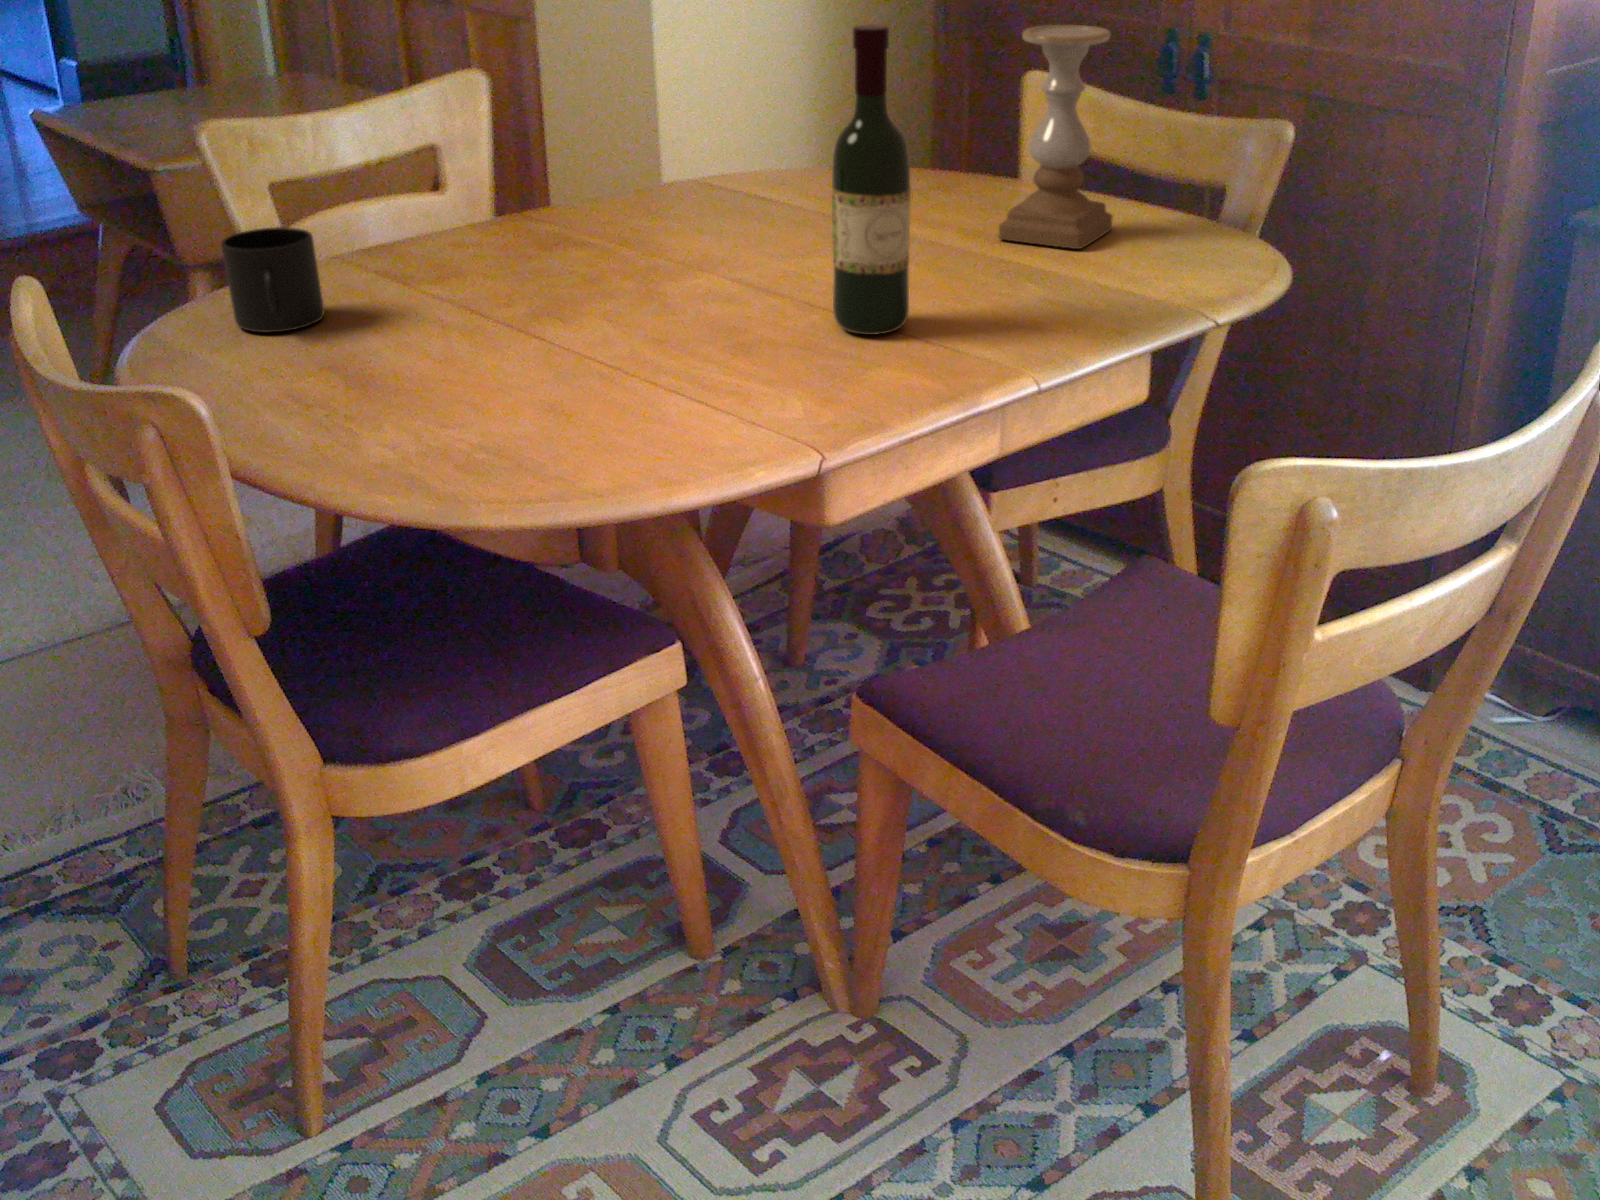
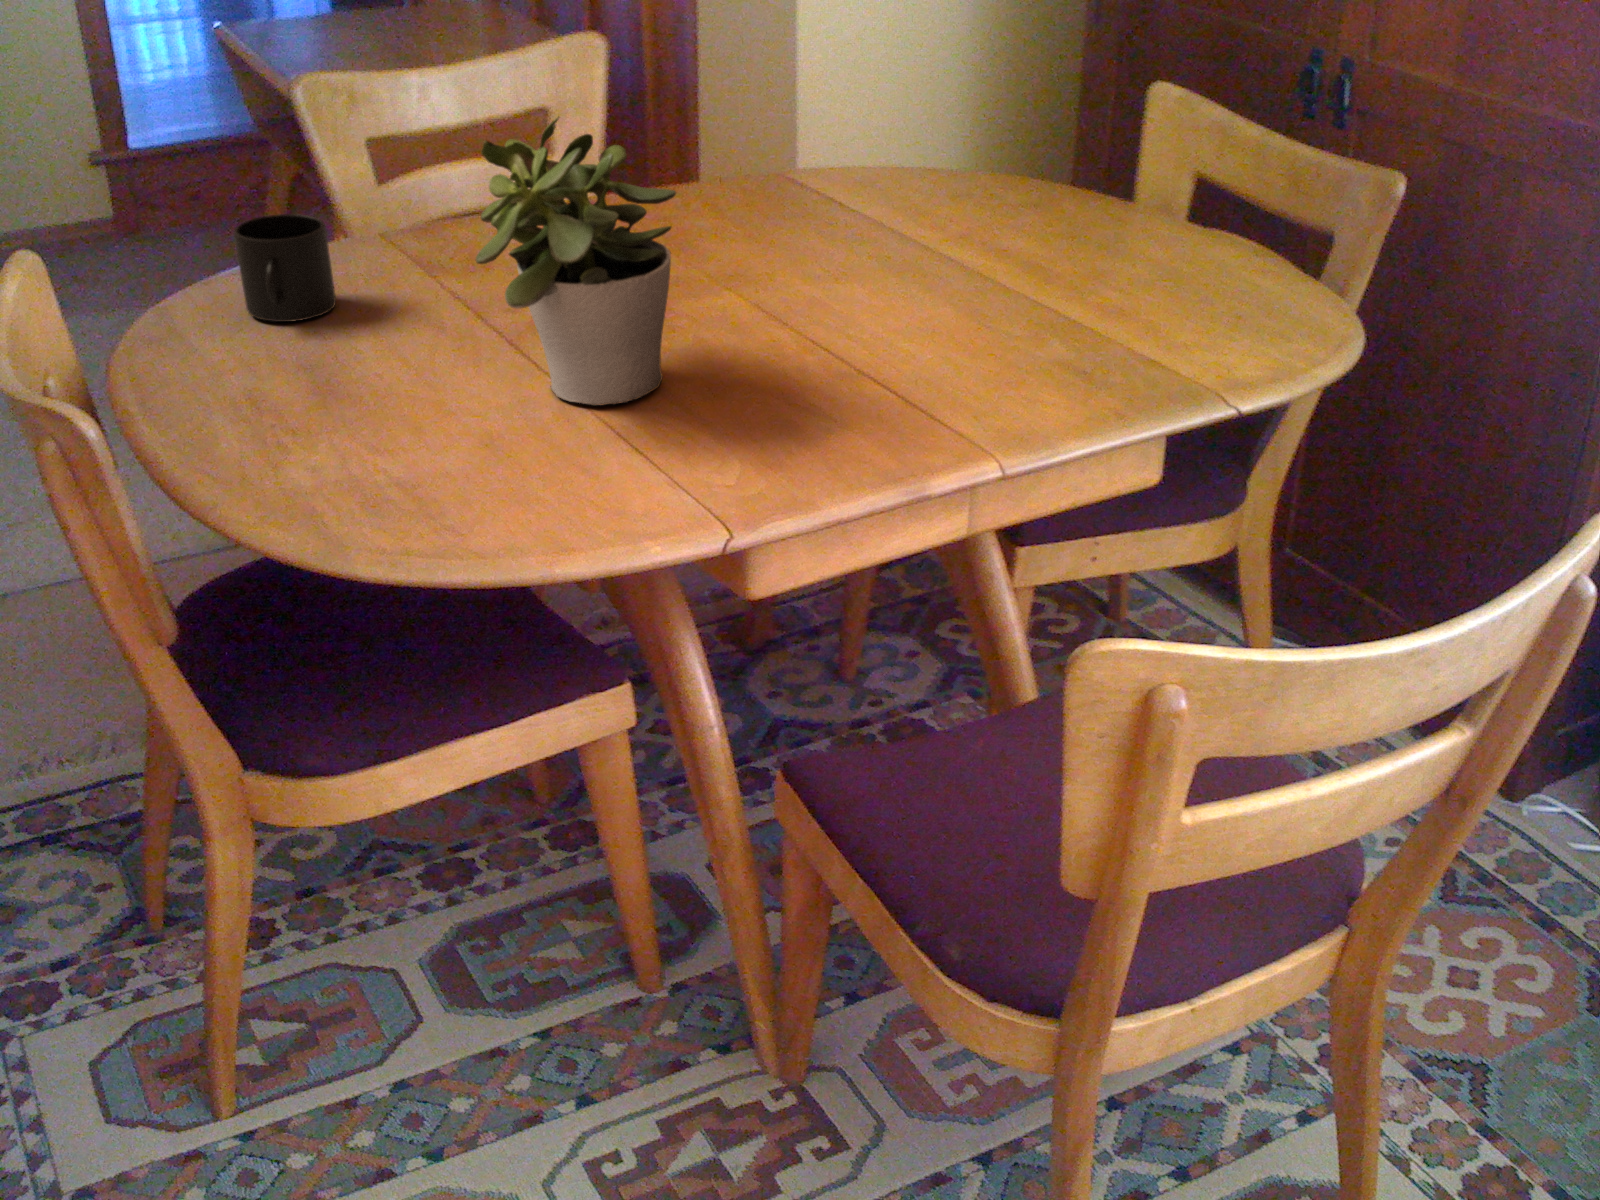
wine bottle: present [832,24,911,335] -> none [825,62,910,389]
candle holder: present [998,25,1112,249] -> none [1053,54,1190,301]
potted plant: none [497,98,700,370] -> present [476,117,676,406]

